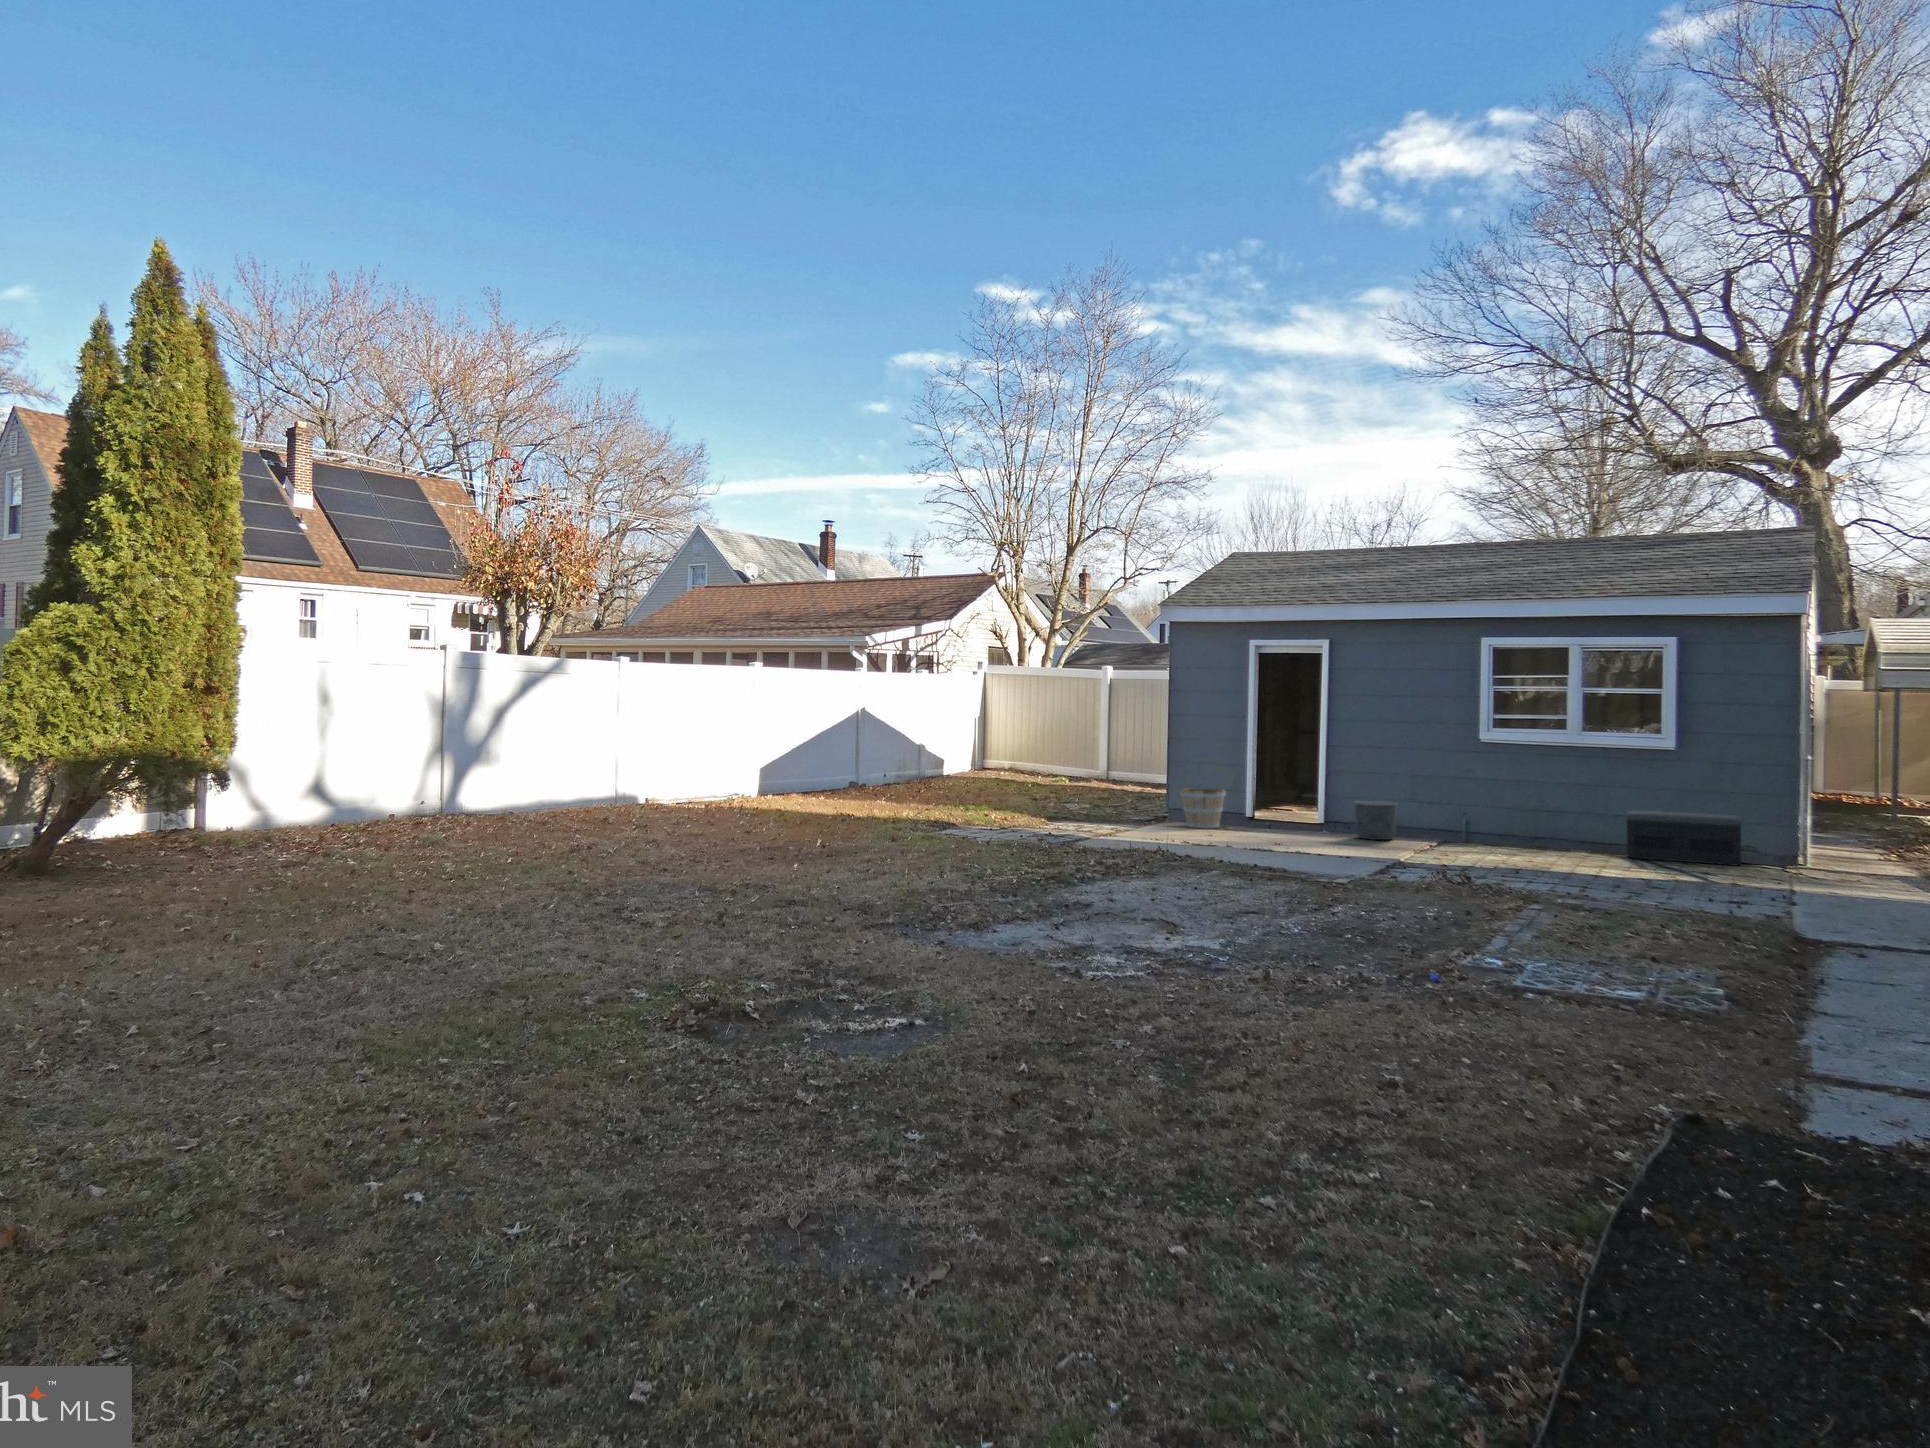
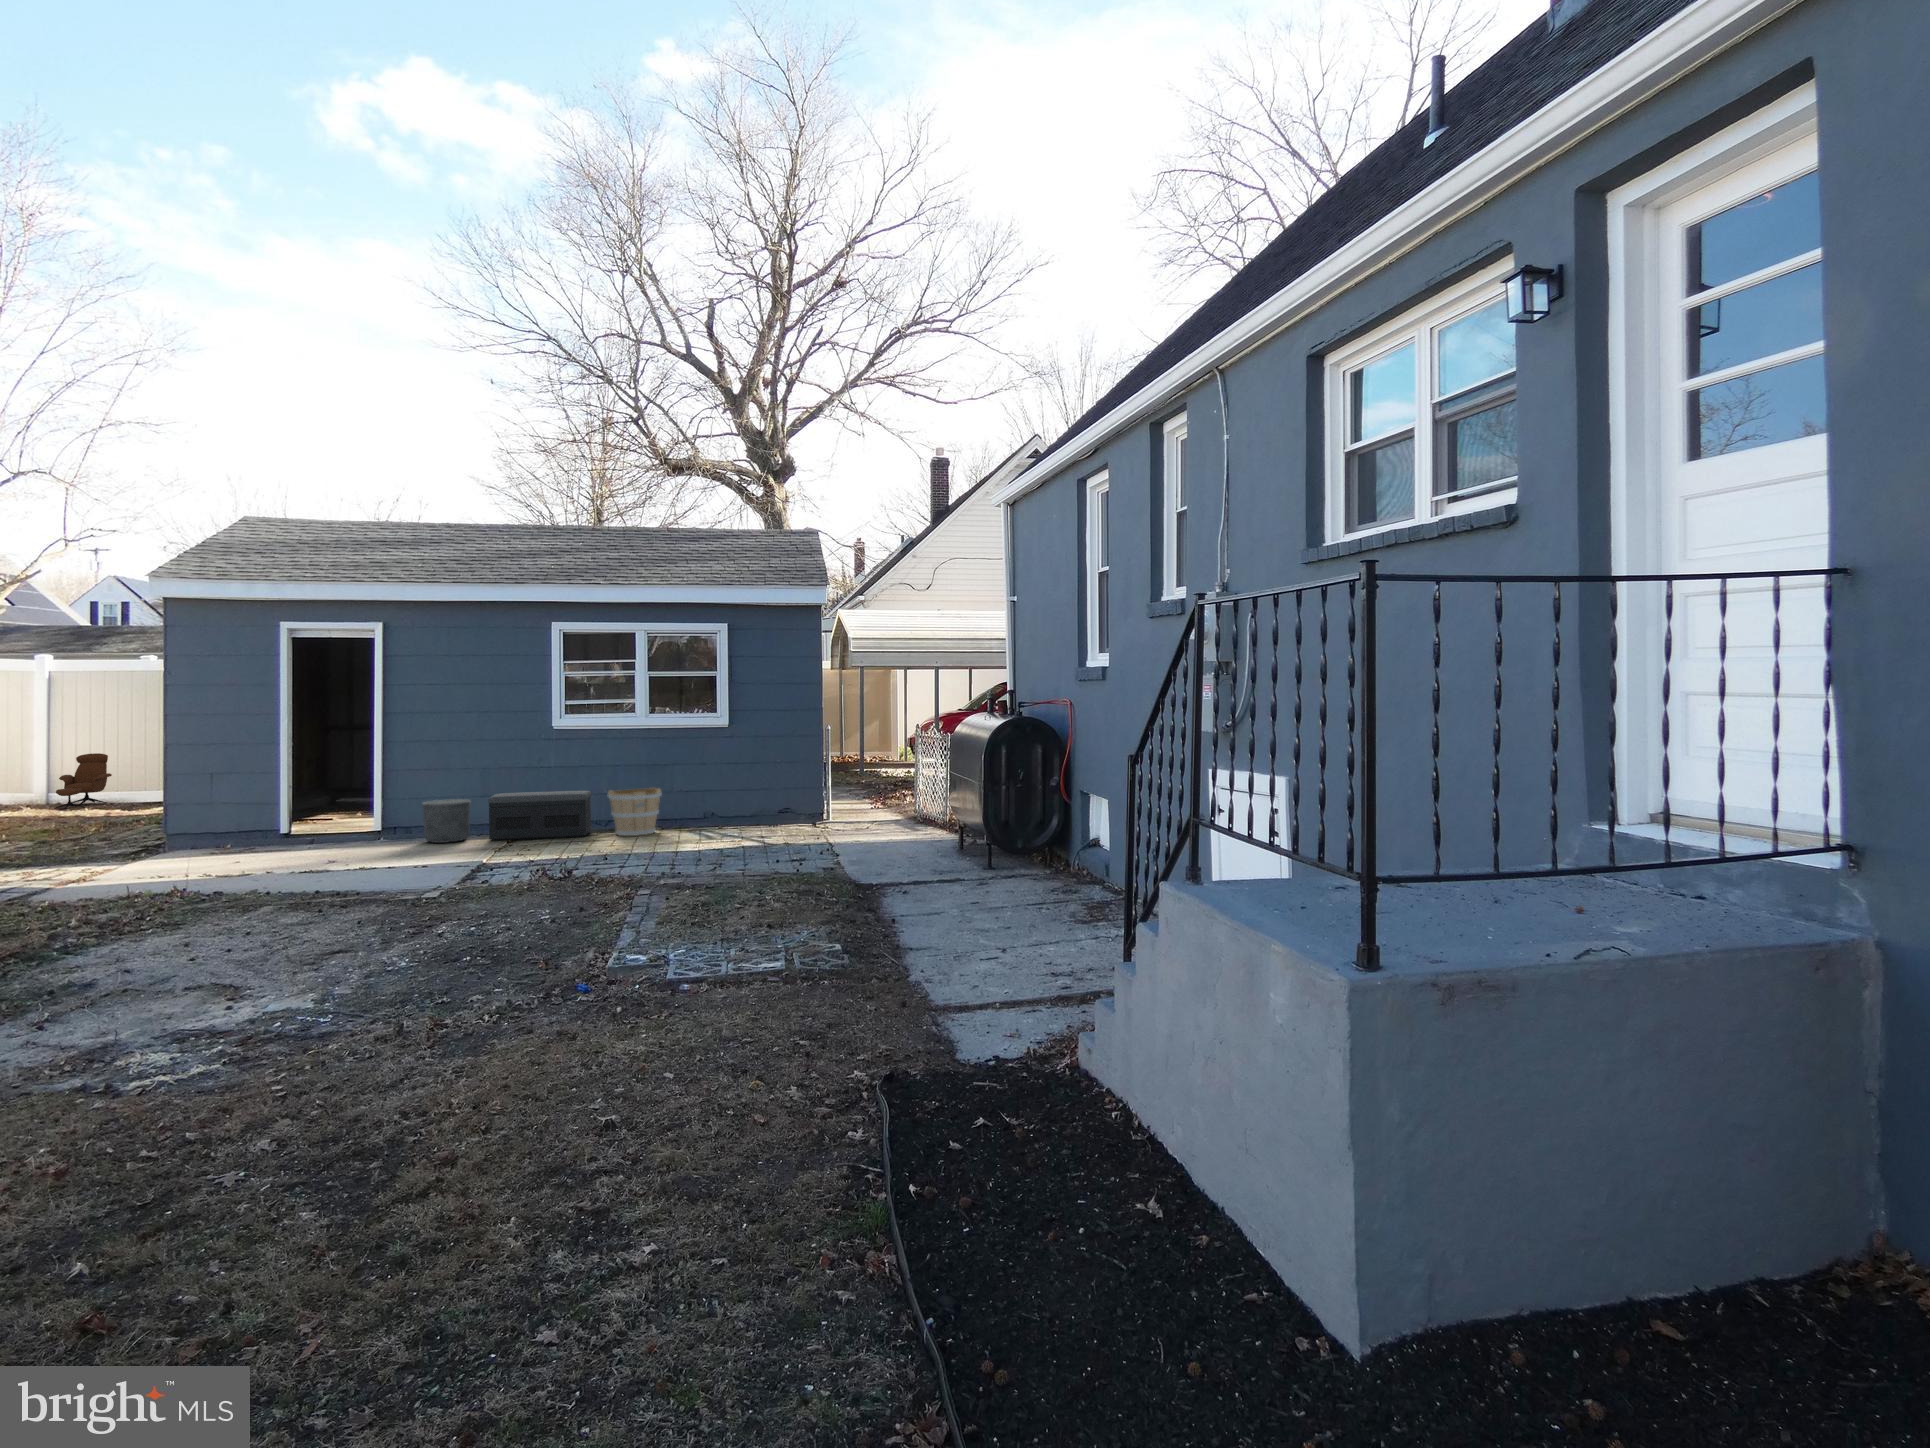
lounge chair: none [1113,745,1149,785] -> present [54,753,112,809]
wooden bucket: present [1180,788,1225,829] -> present [608,788,662,836]
storage bench: present [1626,810,1742,866] -> present [488,791,591,841]

